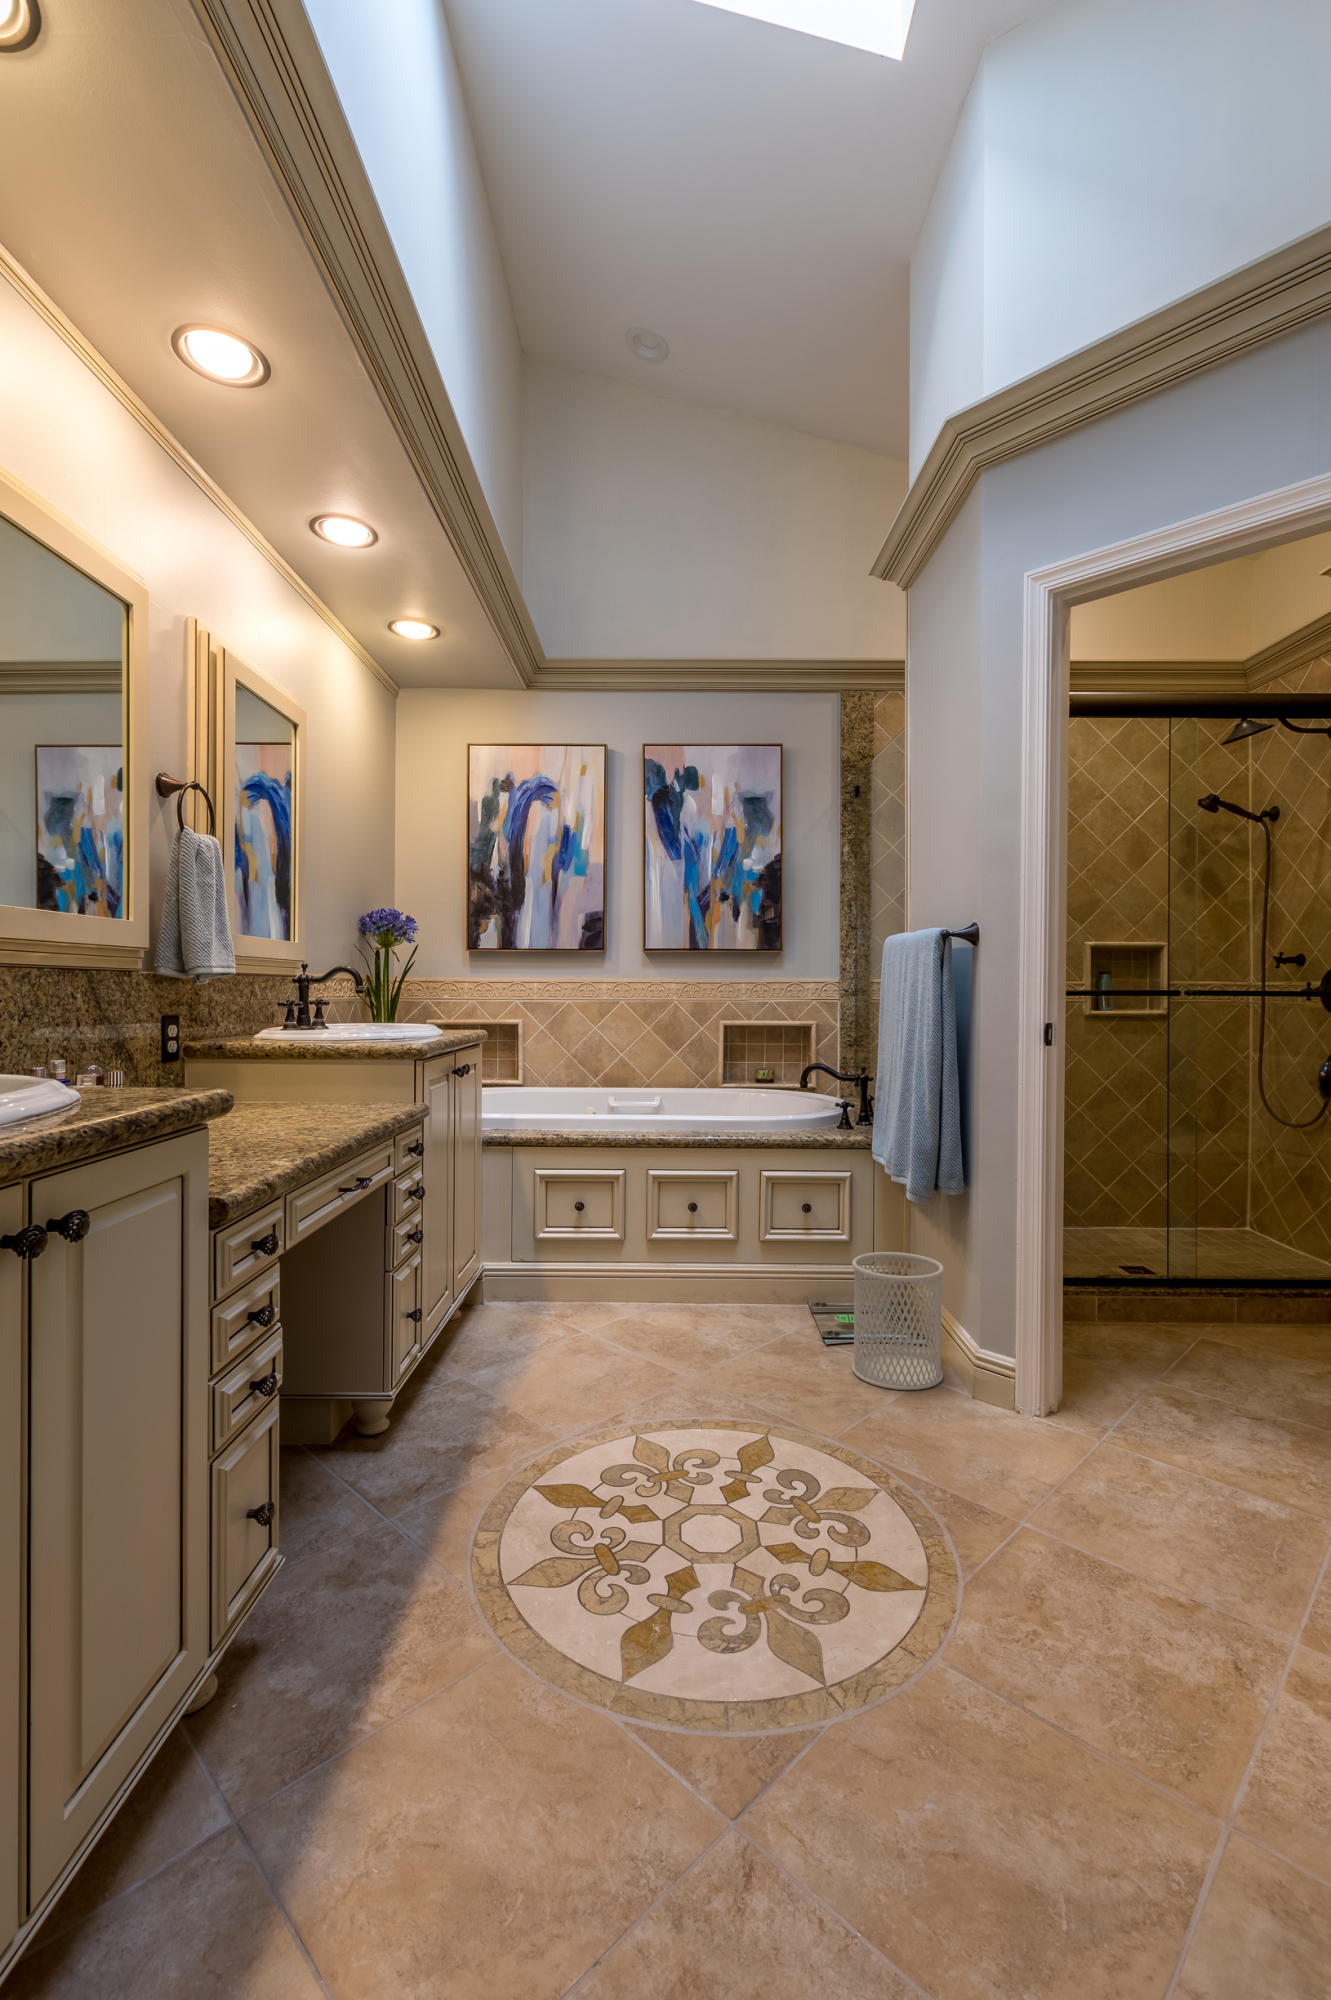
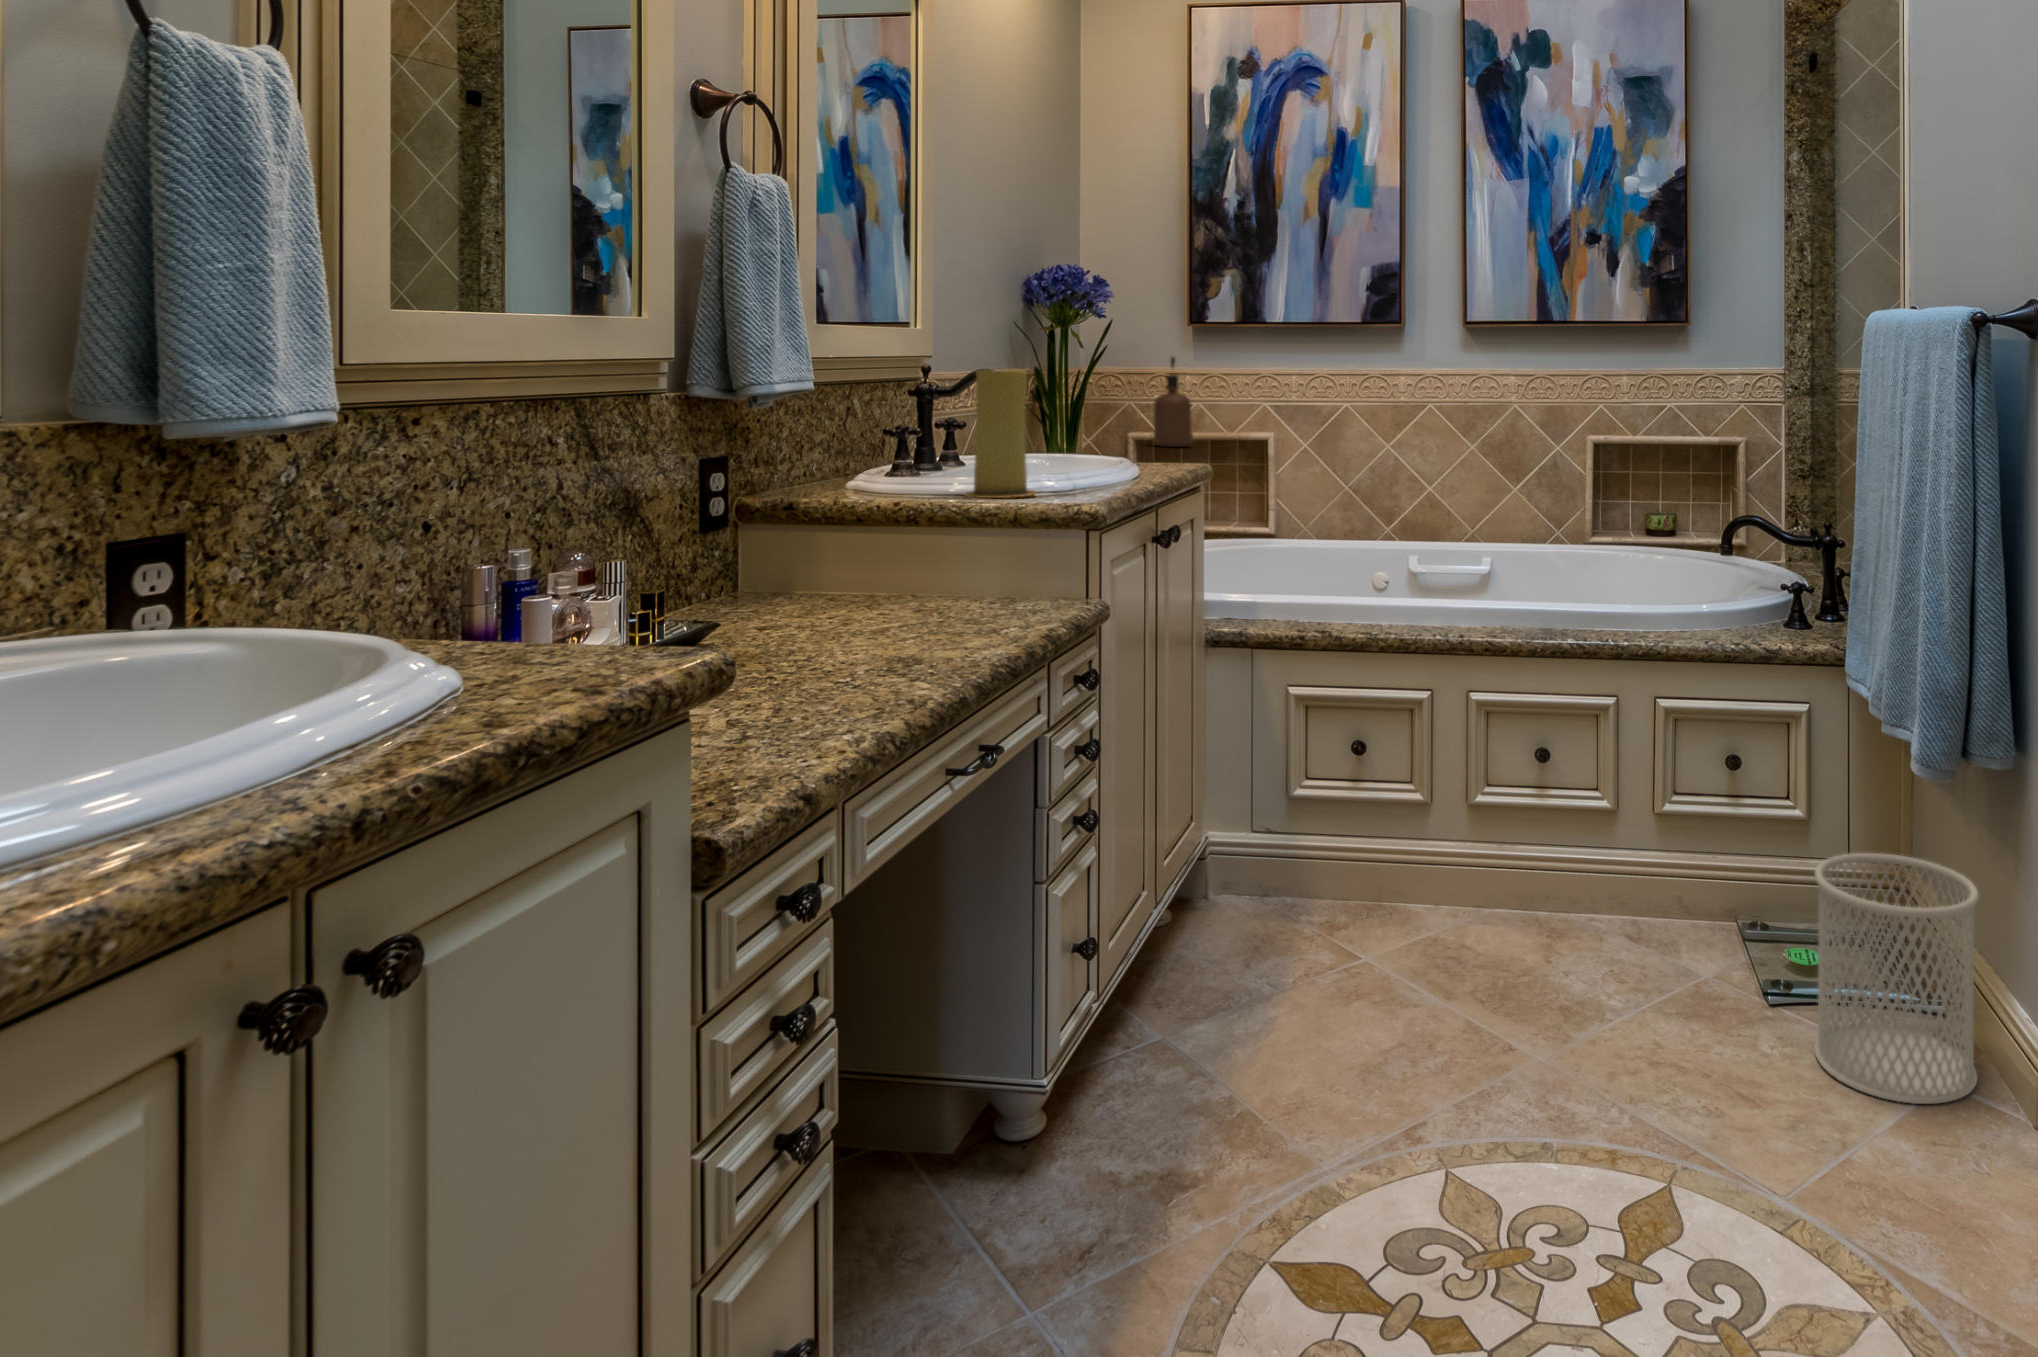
candle: none [332,962,380,1041] -> present [964,369,1036,498]
soap dispenser: none [442,971,468,1029] -> present [1154,357,1193,447]

